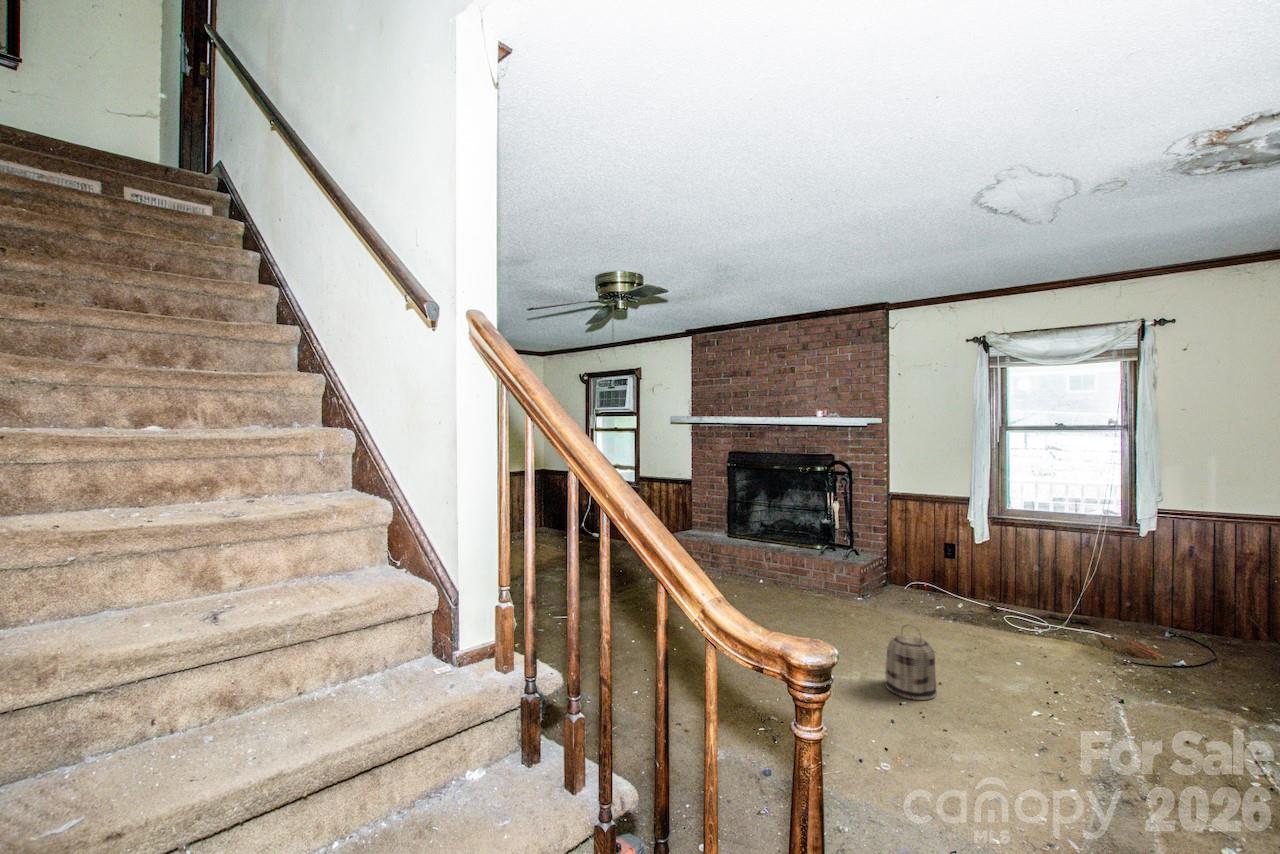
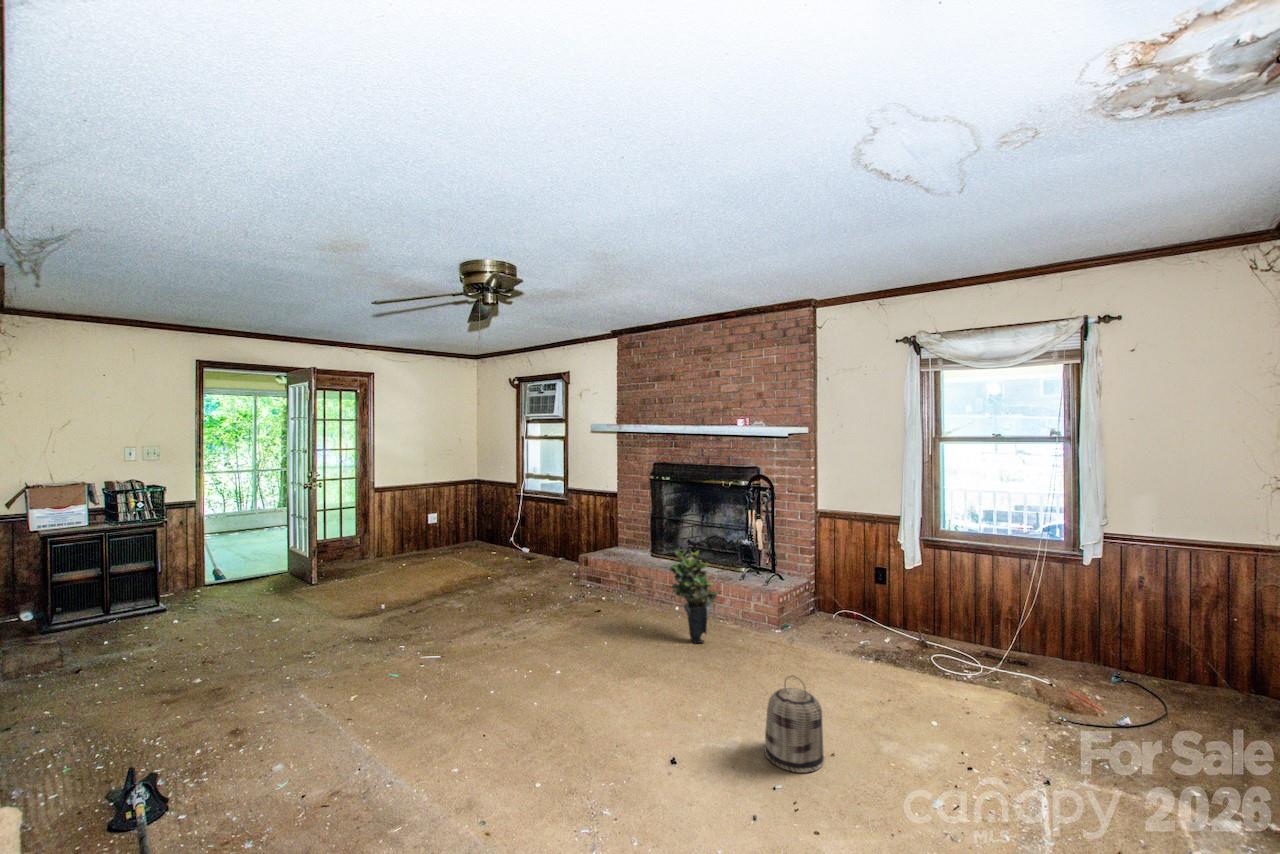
potted plant: none [765,528,809,609] -> present [668,551,718,643]

